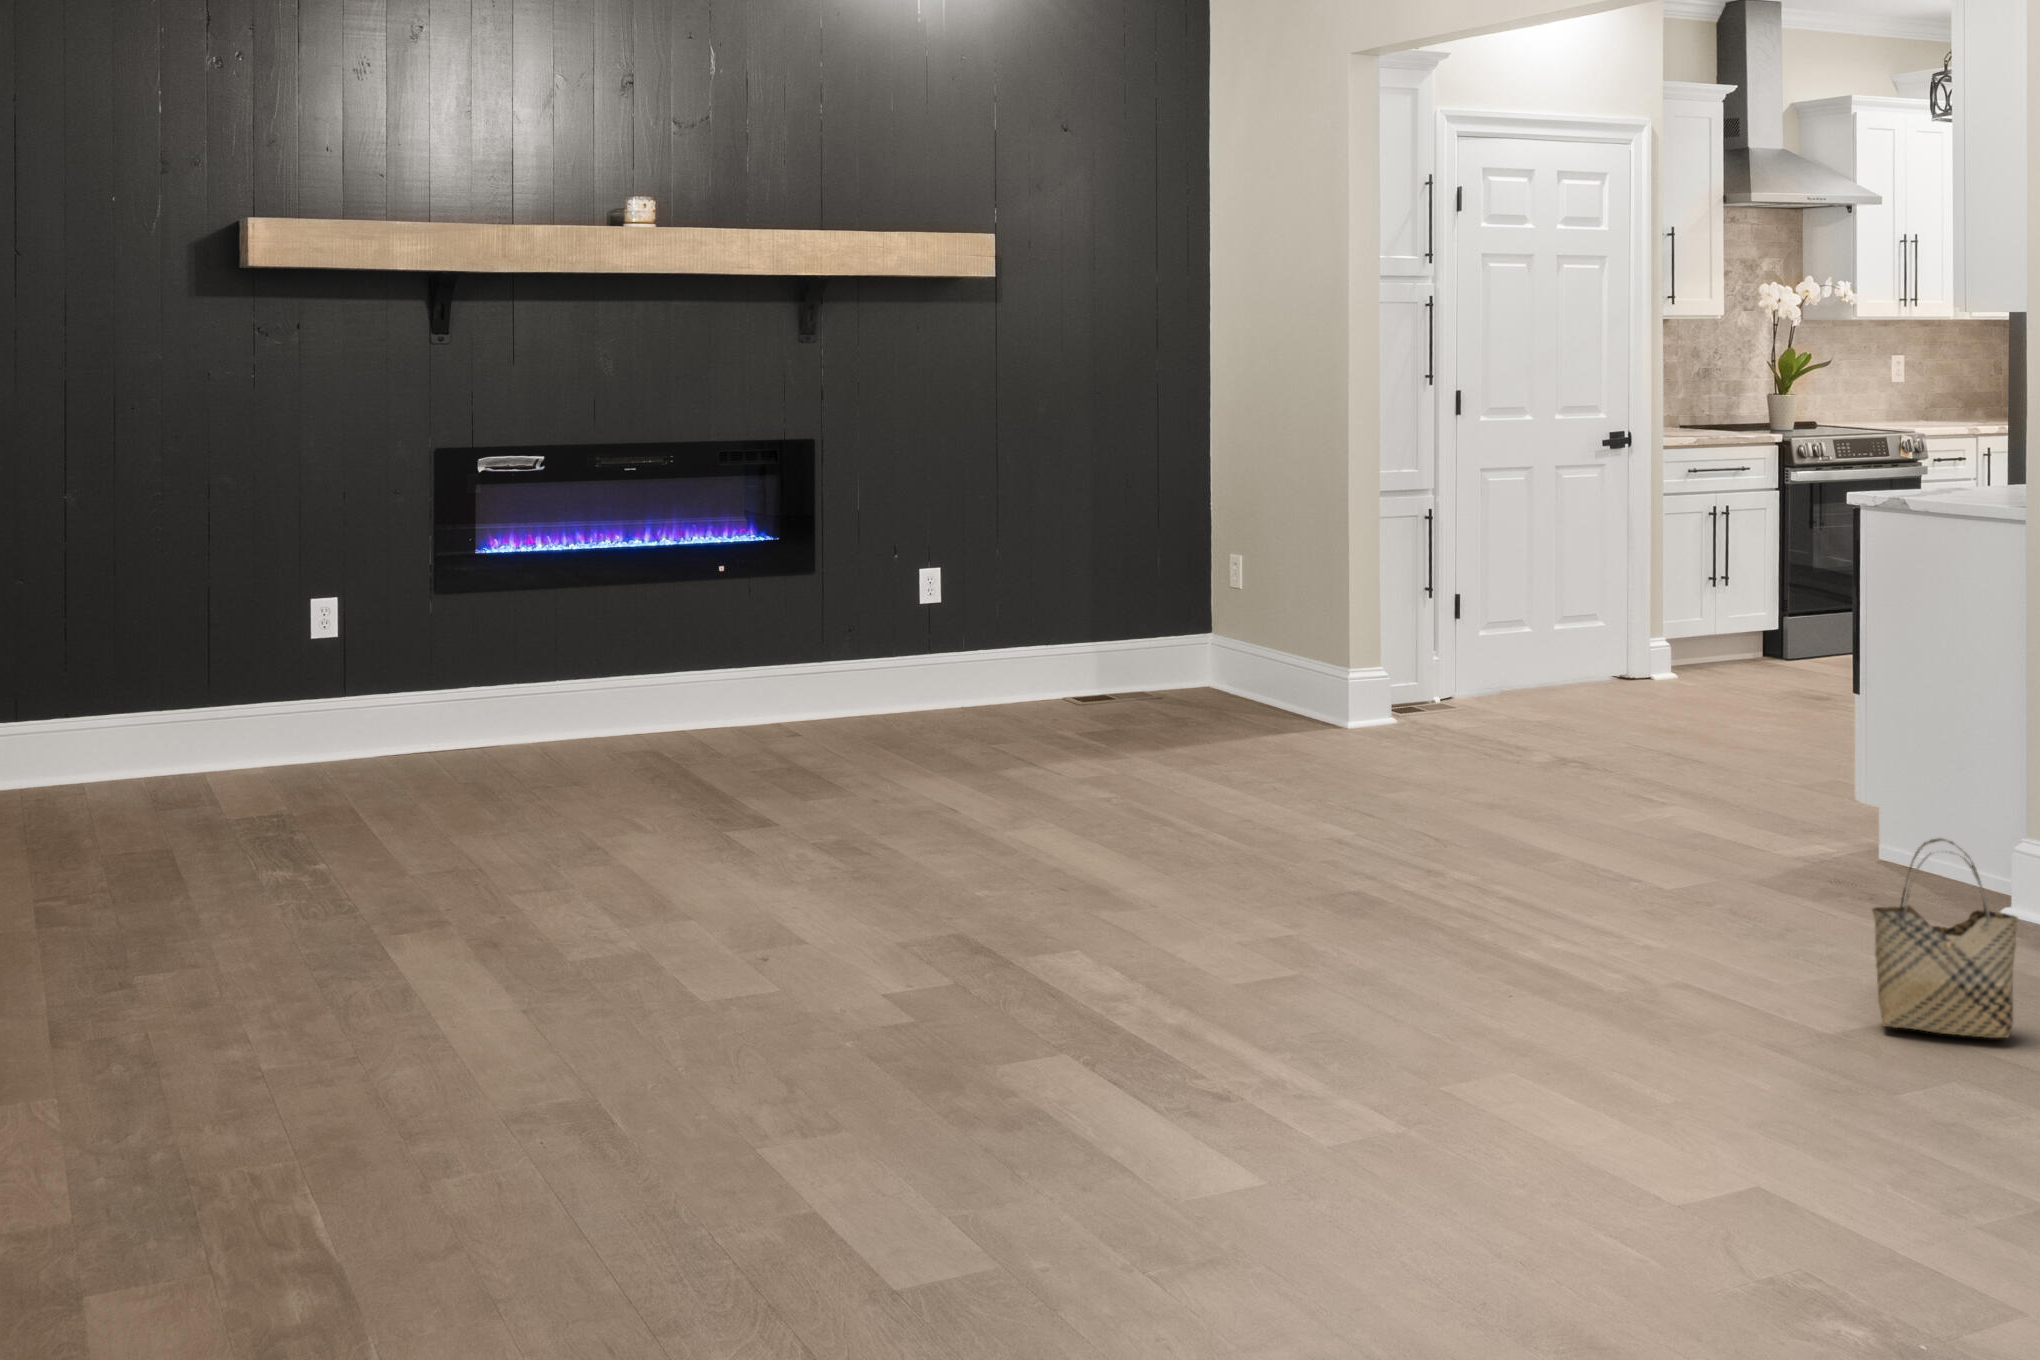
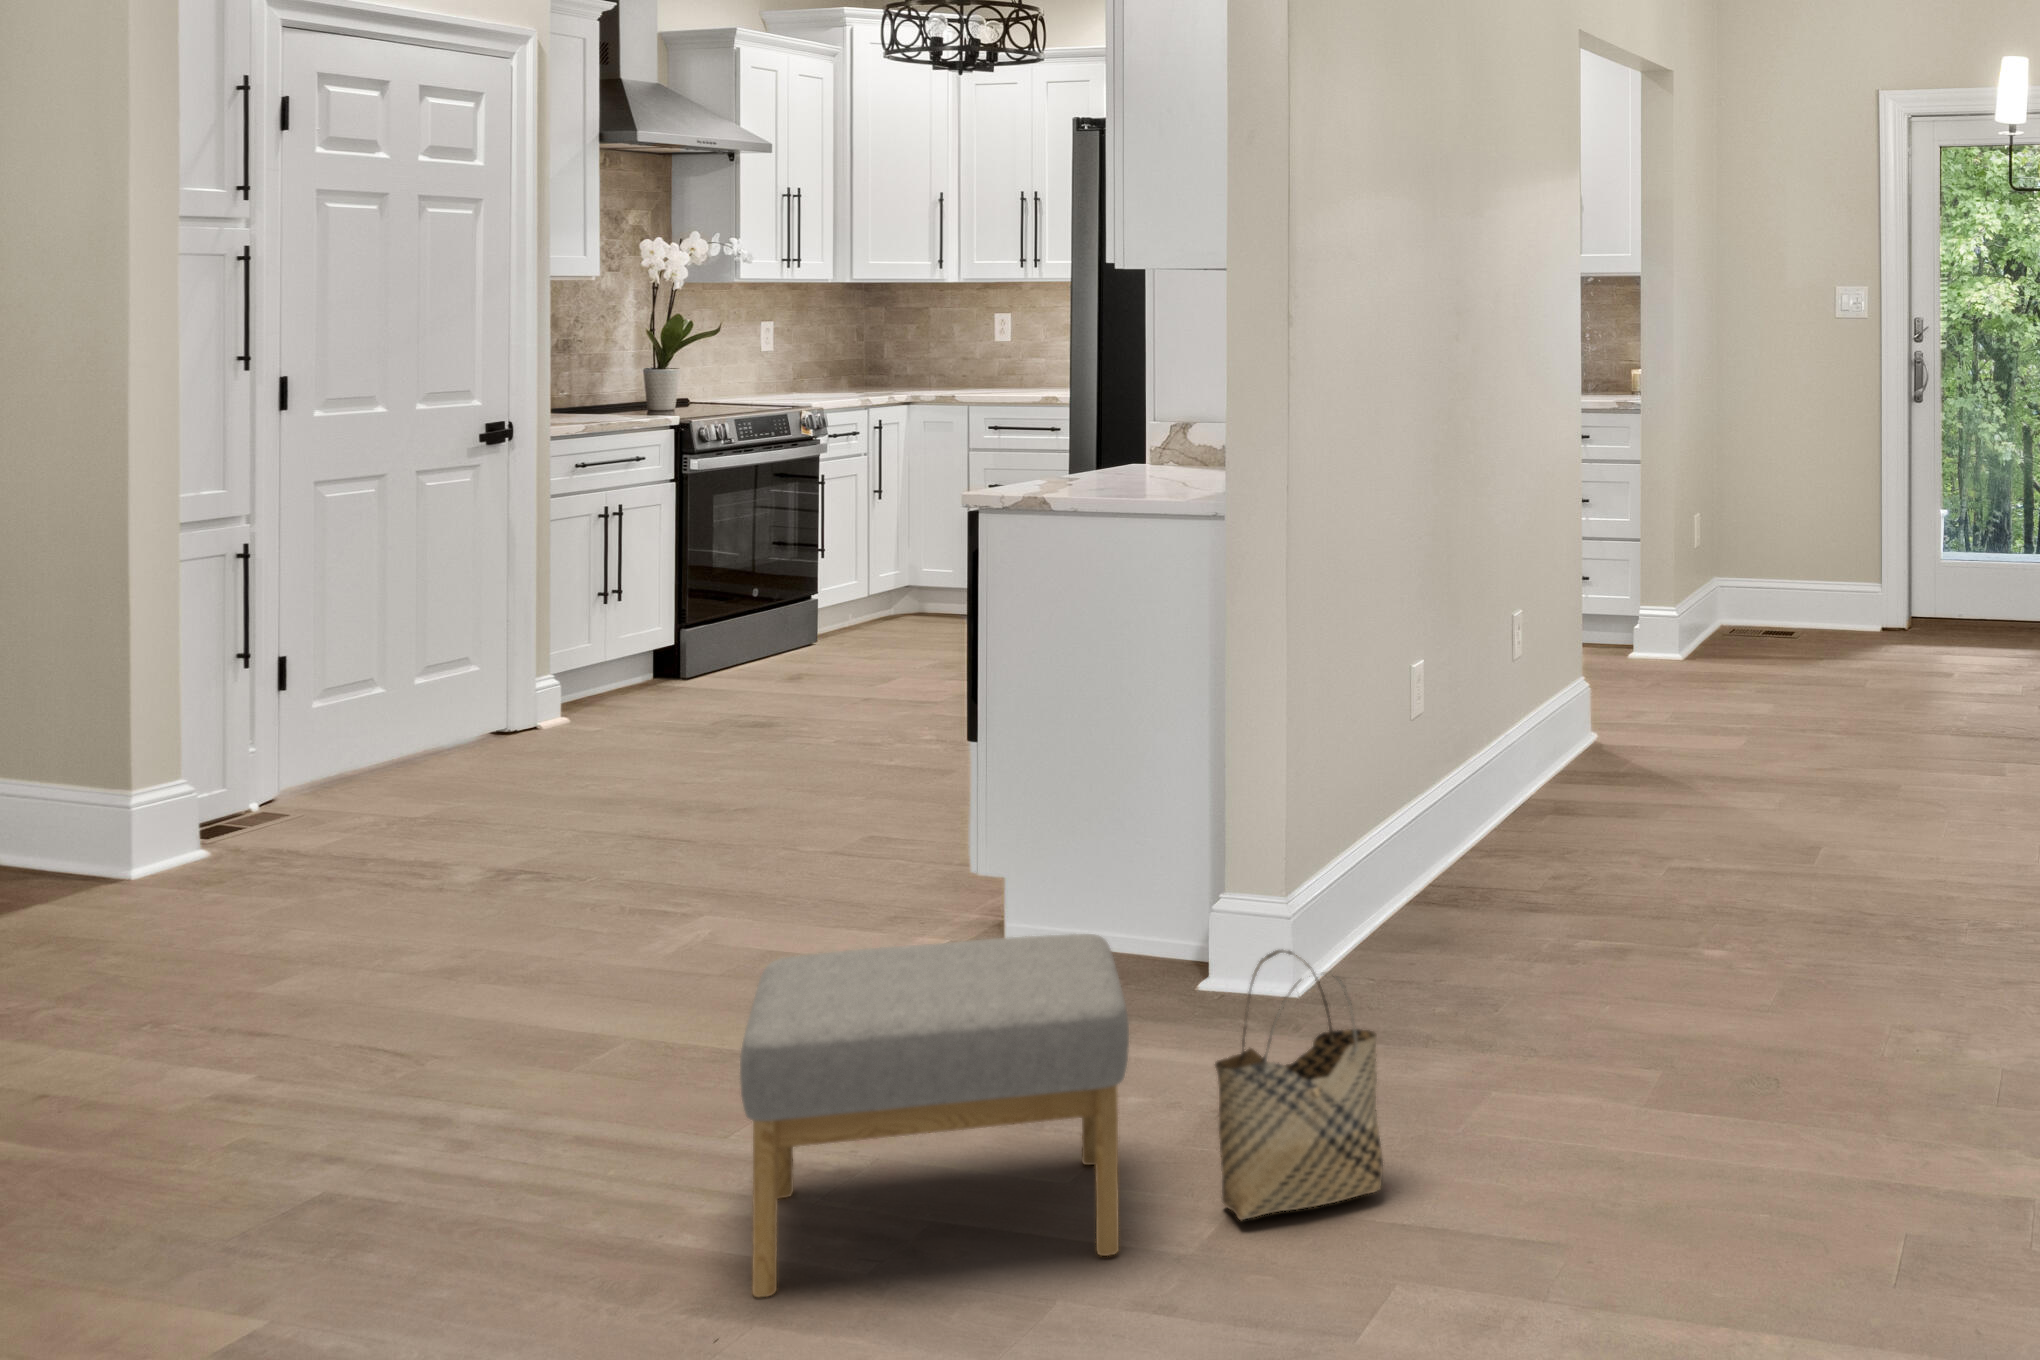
footstool: none [1542,786,1830,1022] -> present [740,934,1129,1297]

